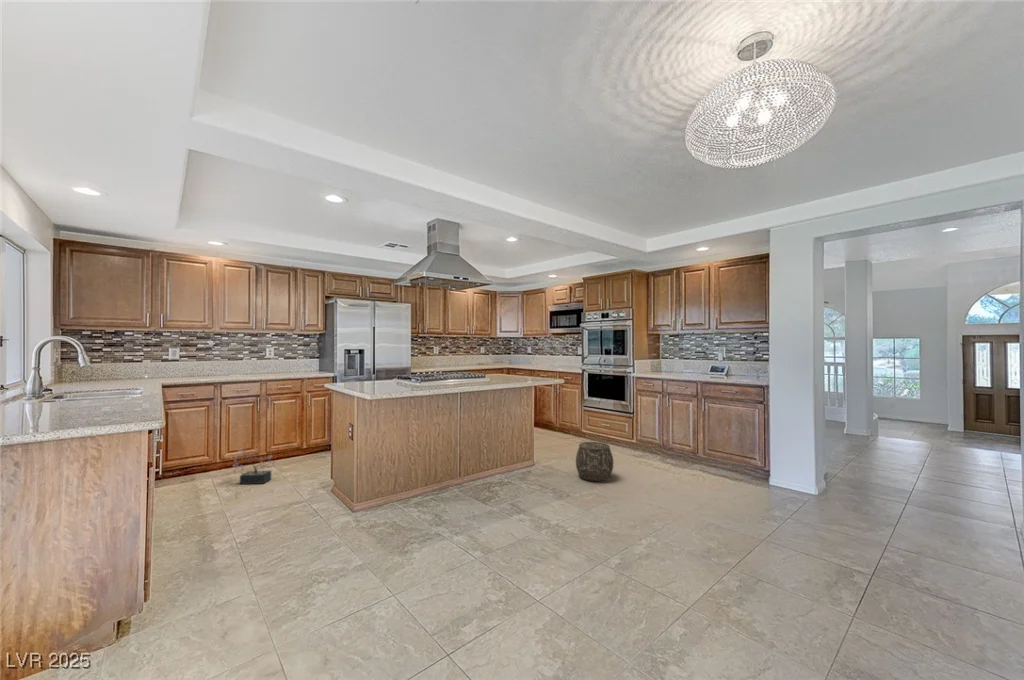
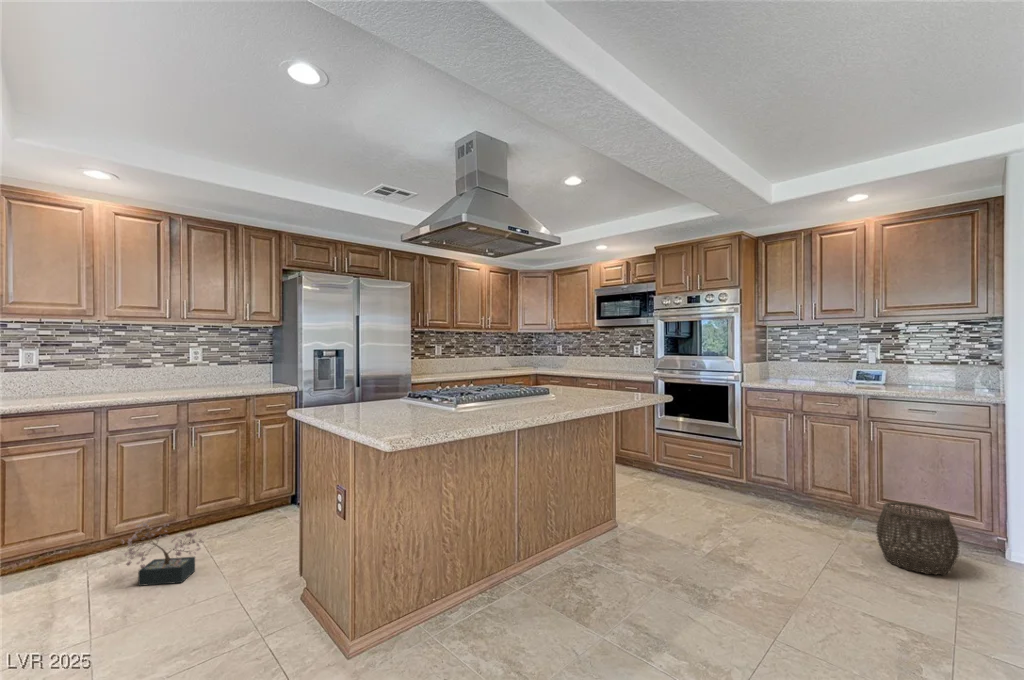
woven basket: present [576,442,614,481] -> present [876,502,959,575]

